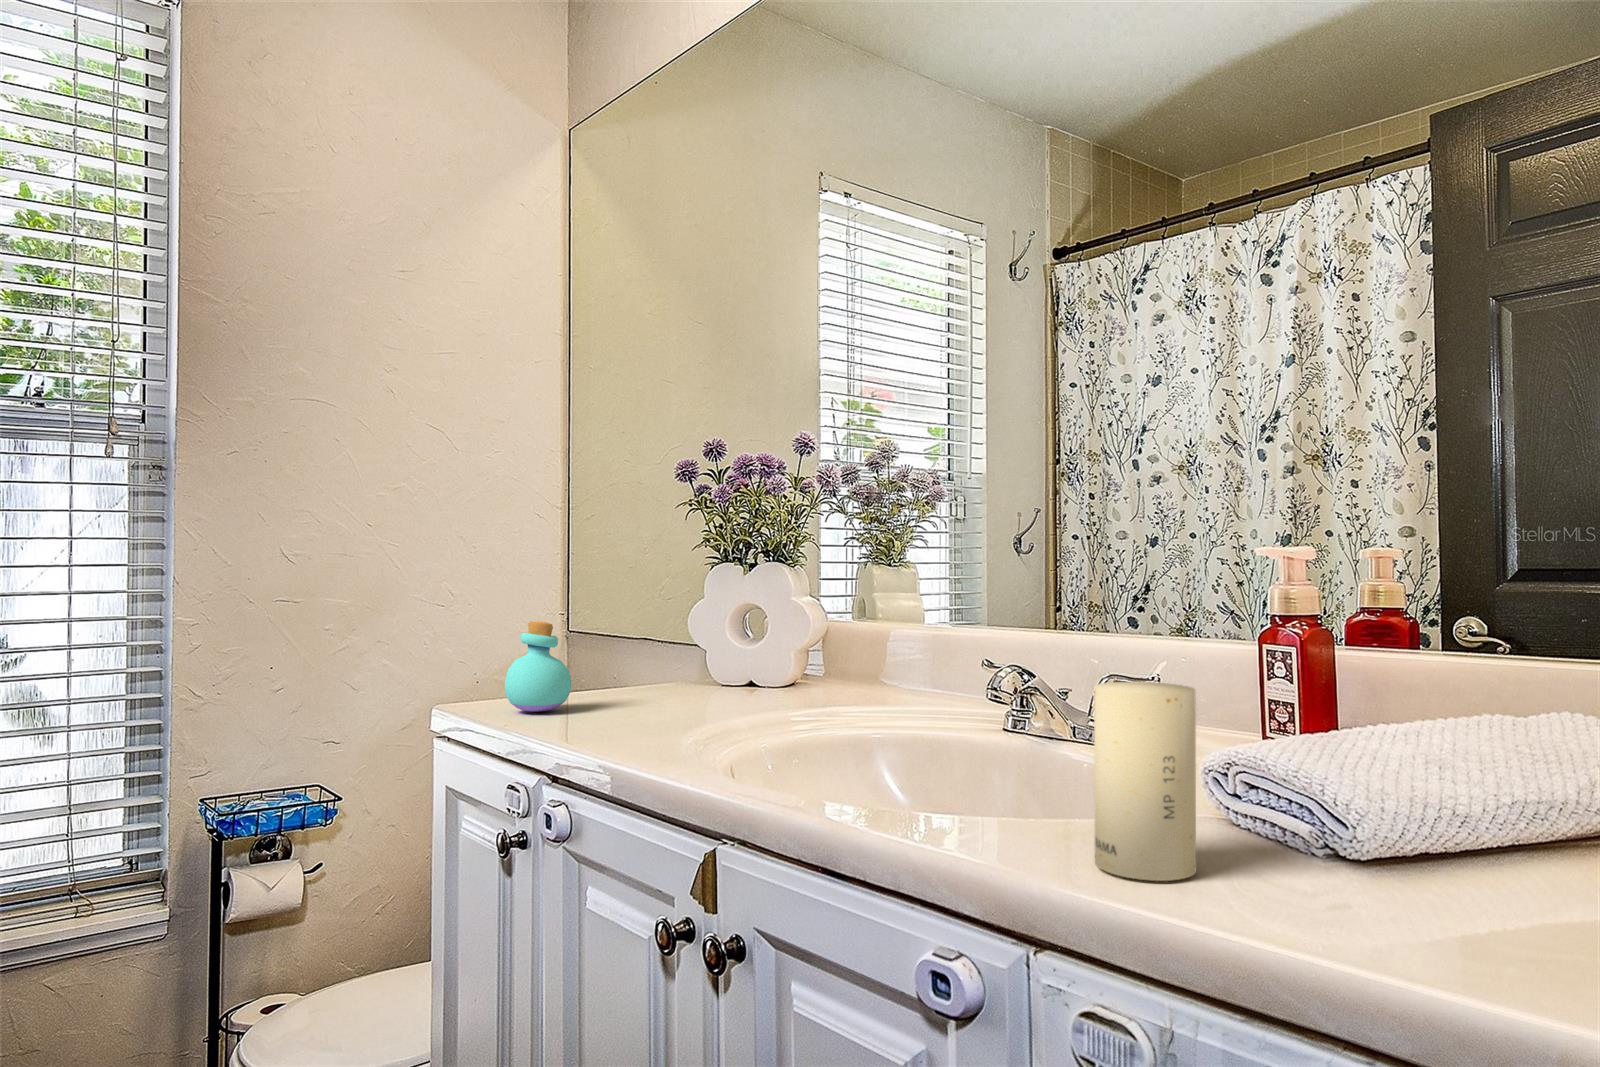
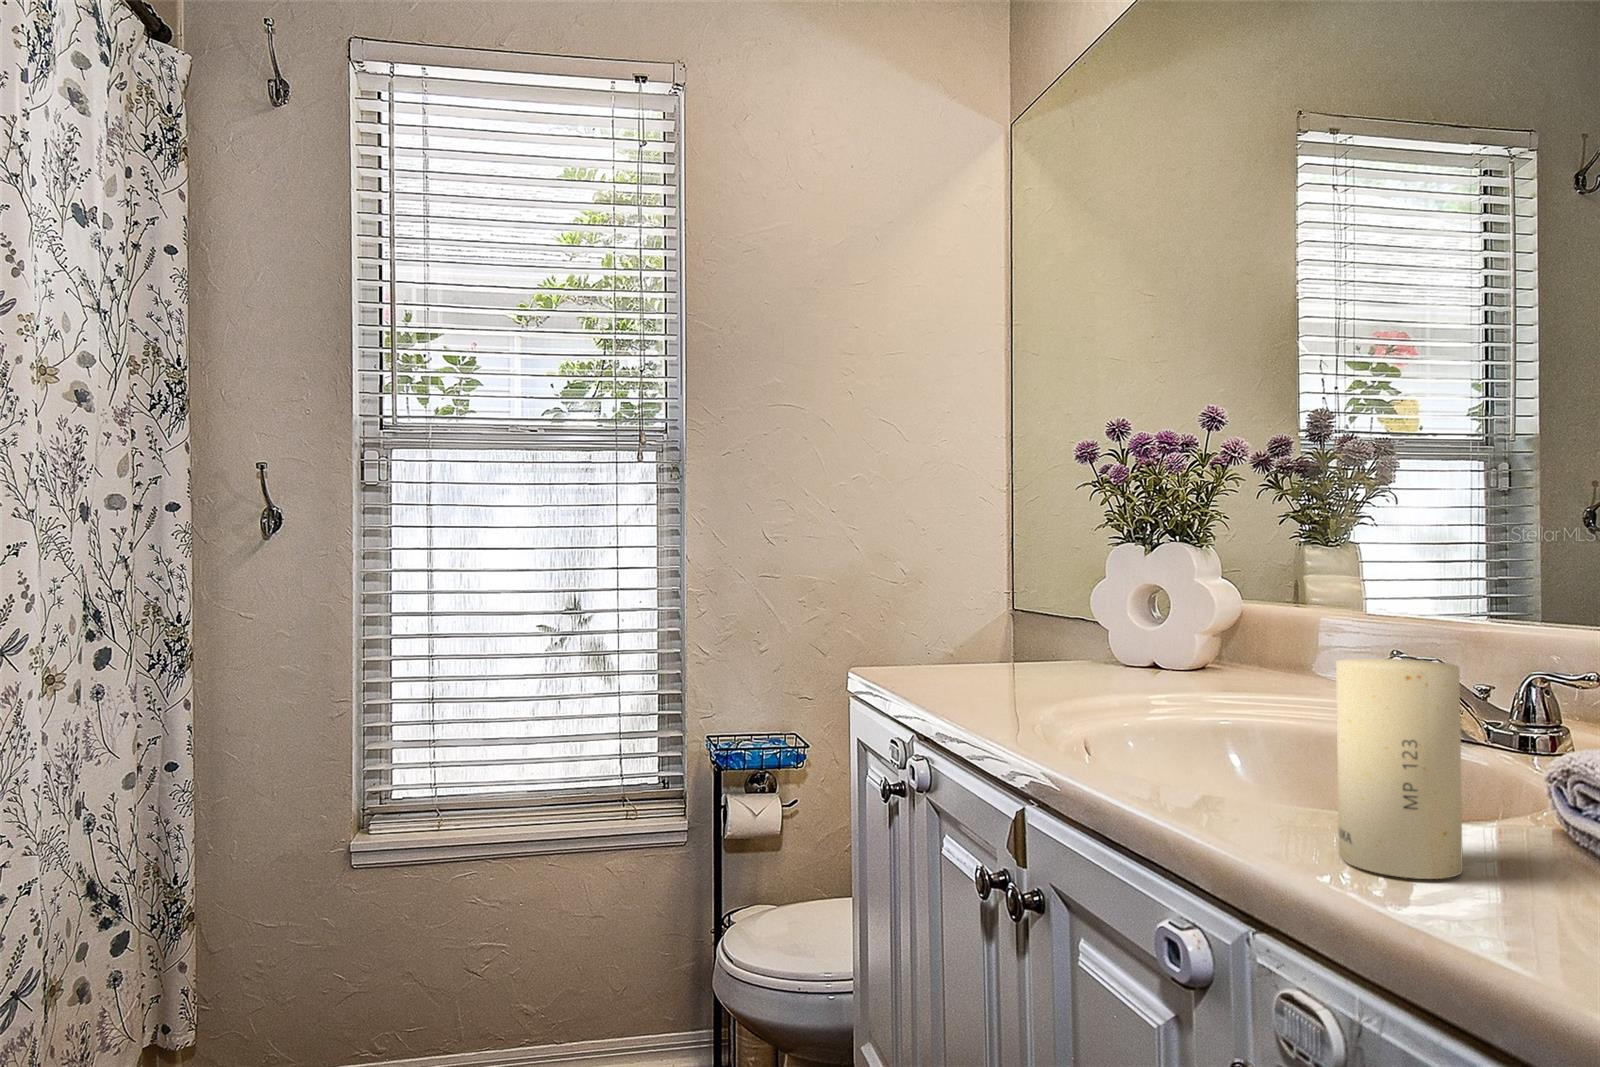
perfume bottle: present [505,621,571,711] -> none [905,596,965,677]

